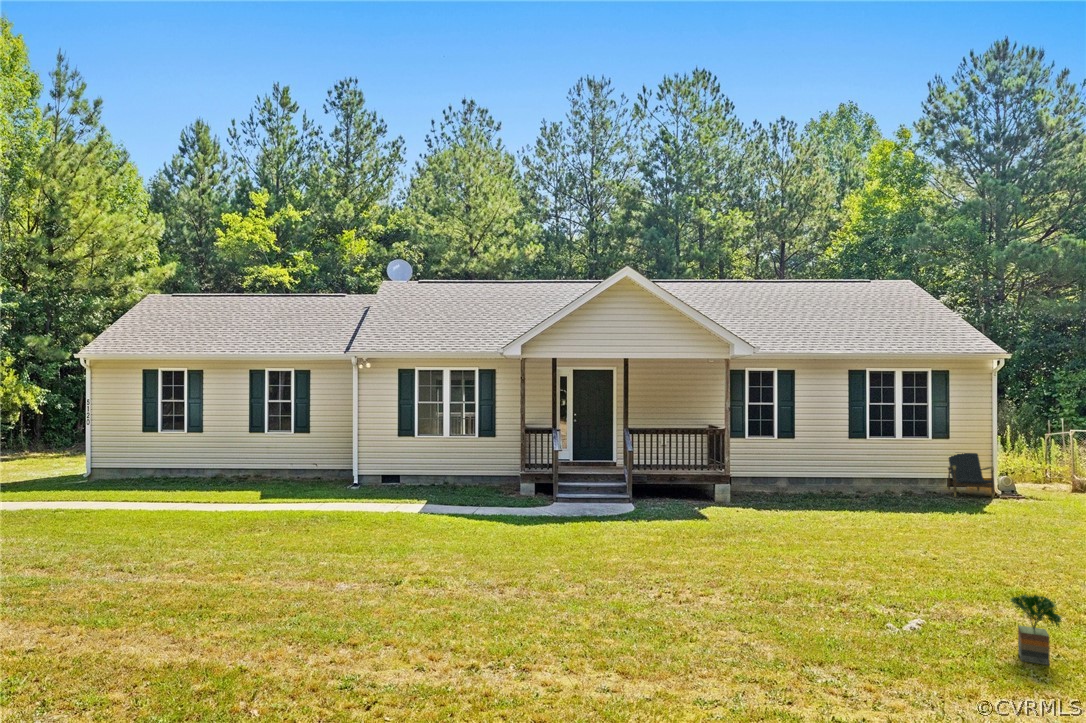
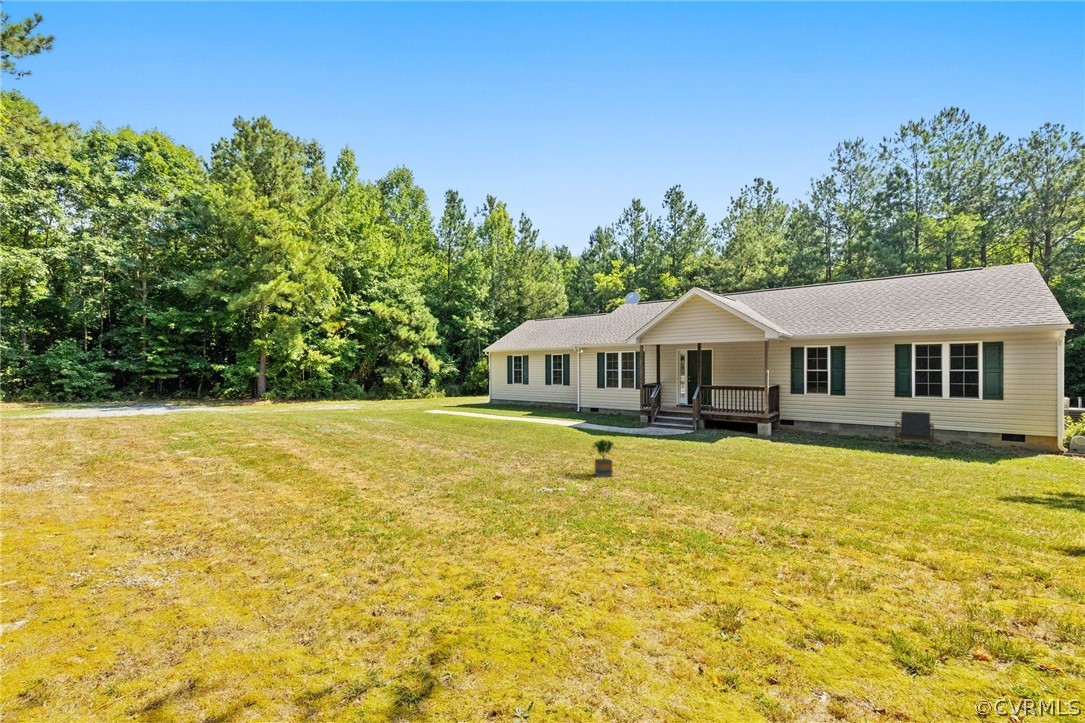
lounge chair: present [948,453,994,498] -> present [895,411,934,449]

